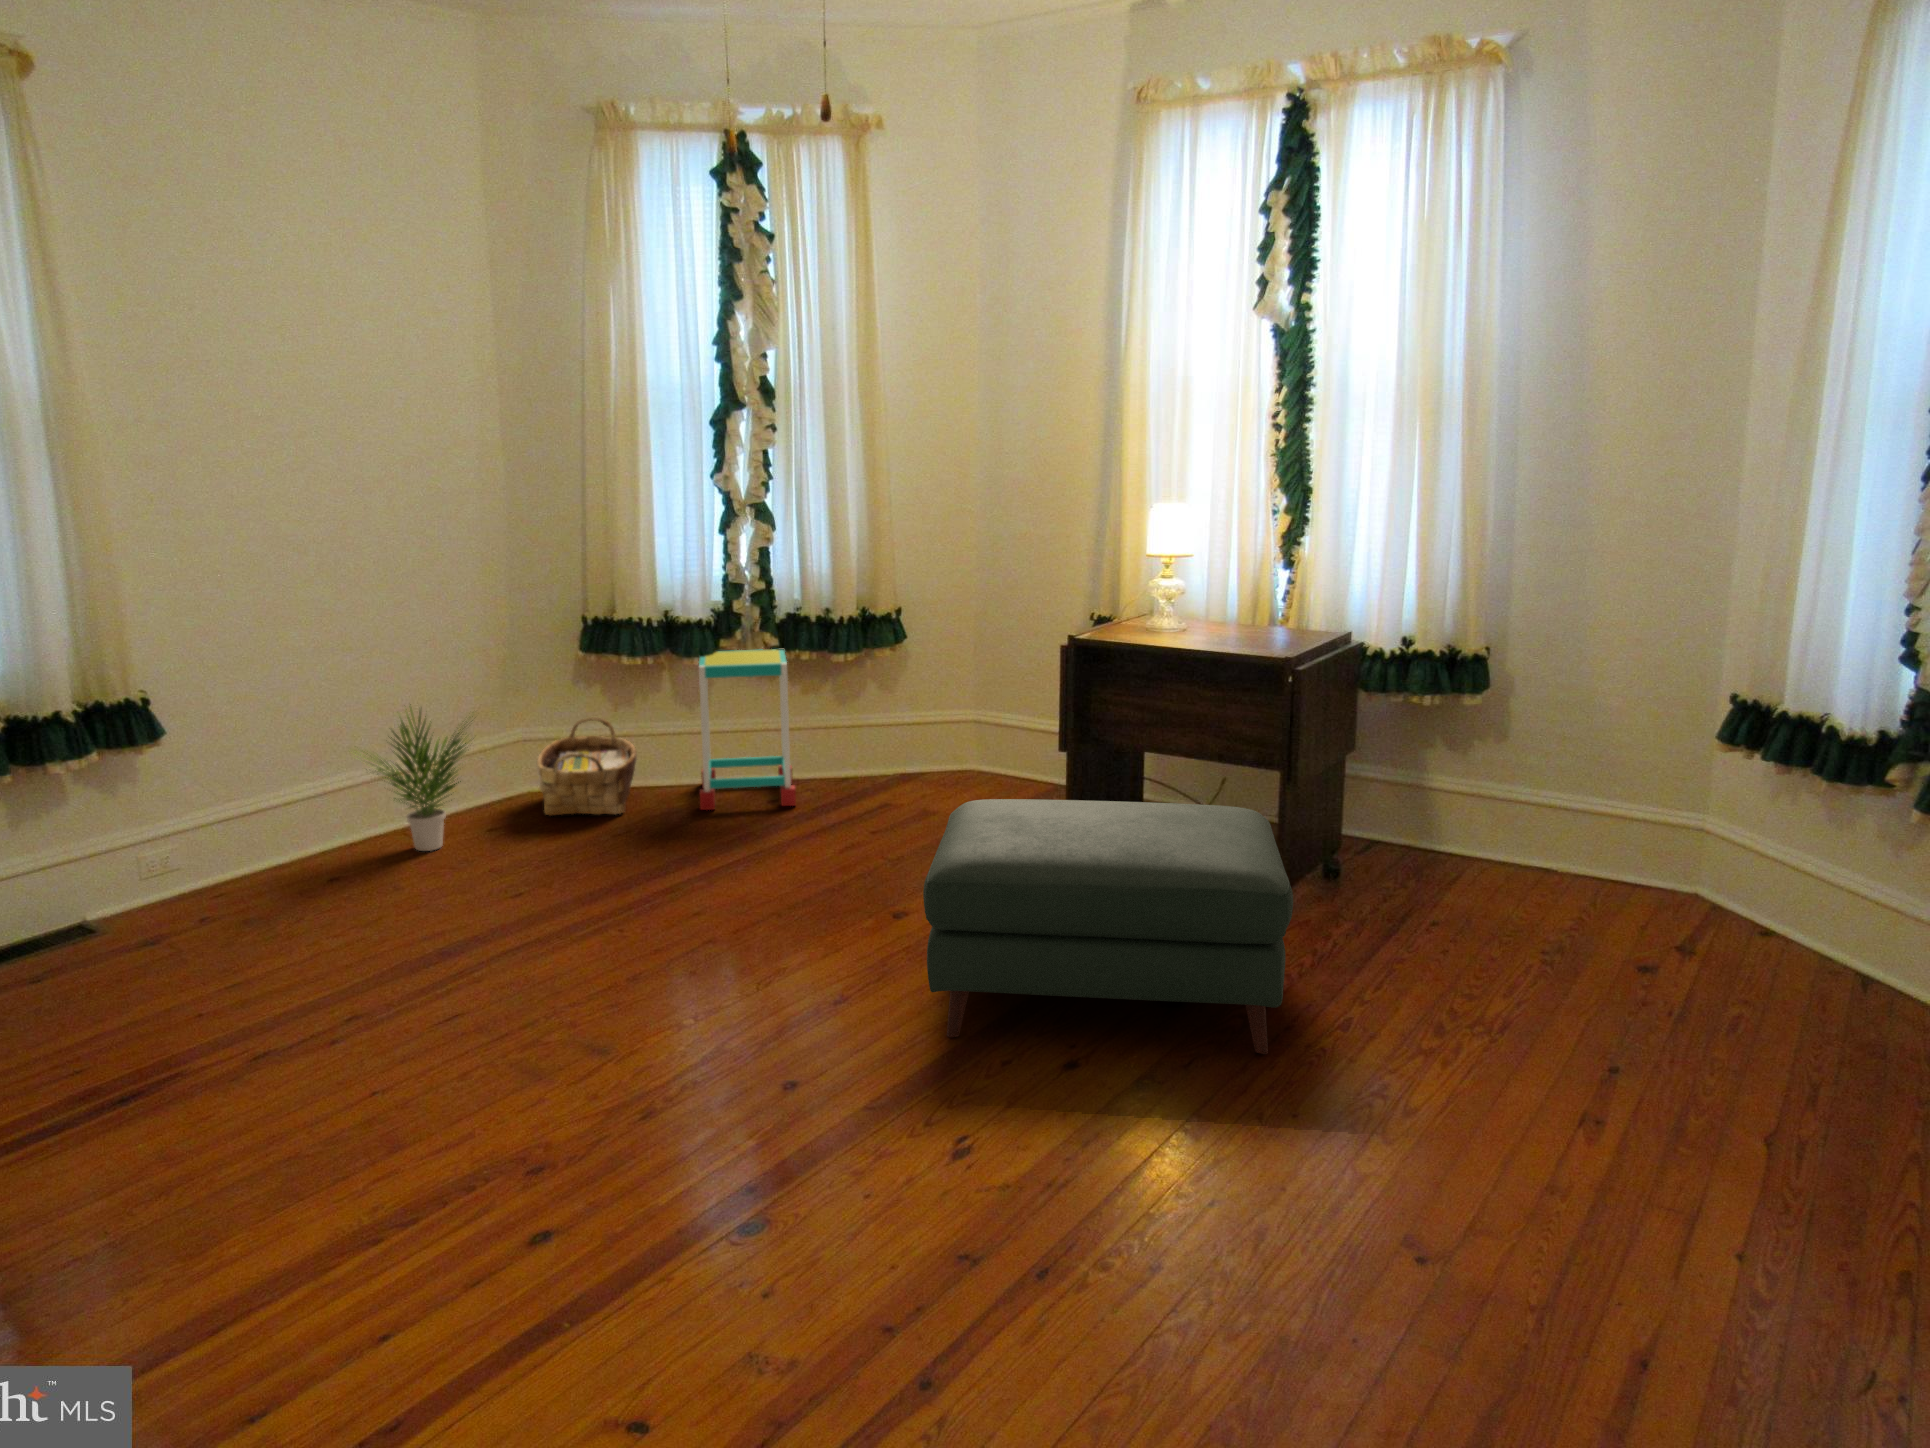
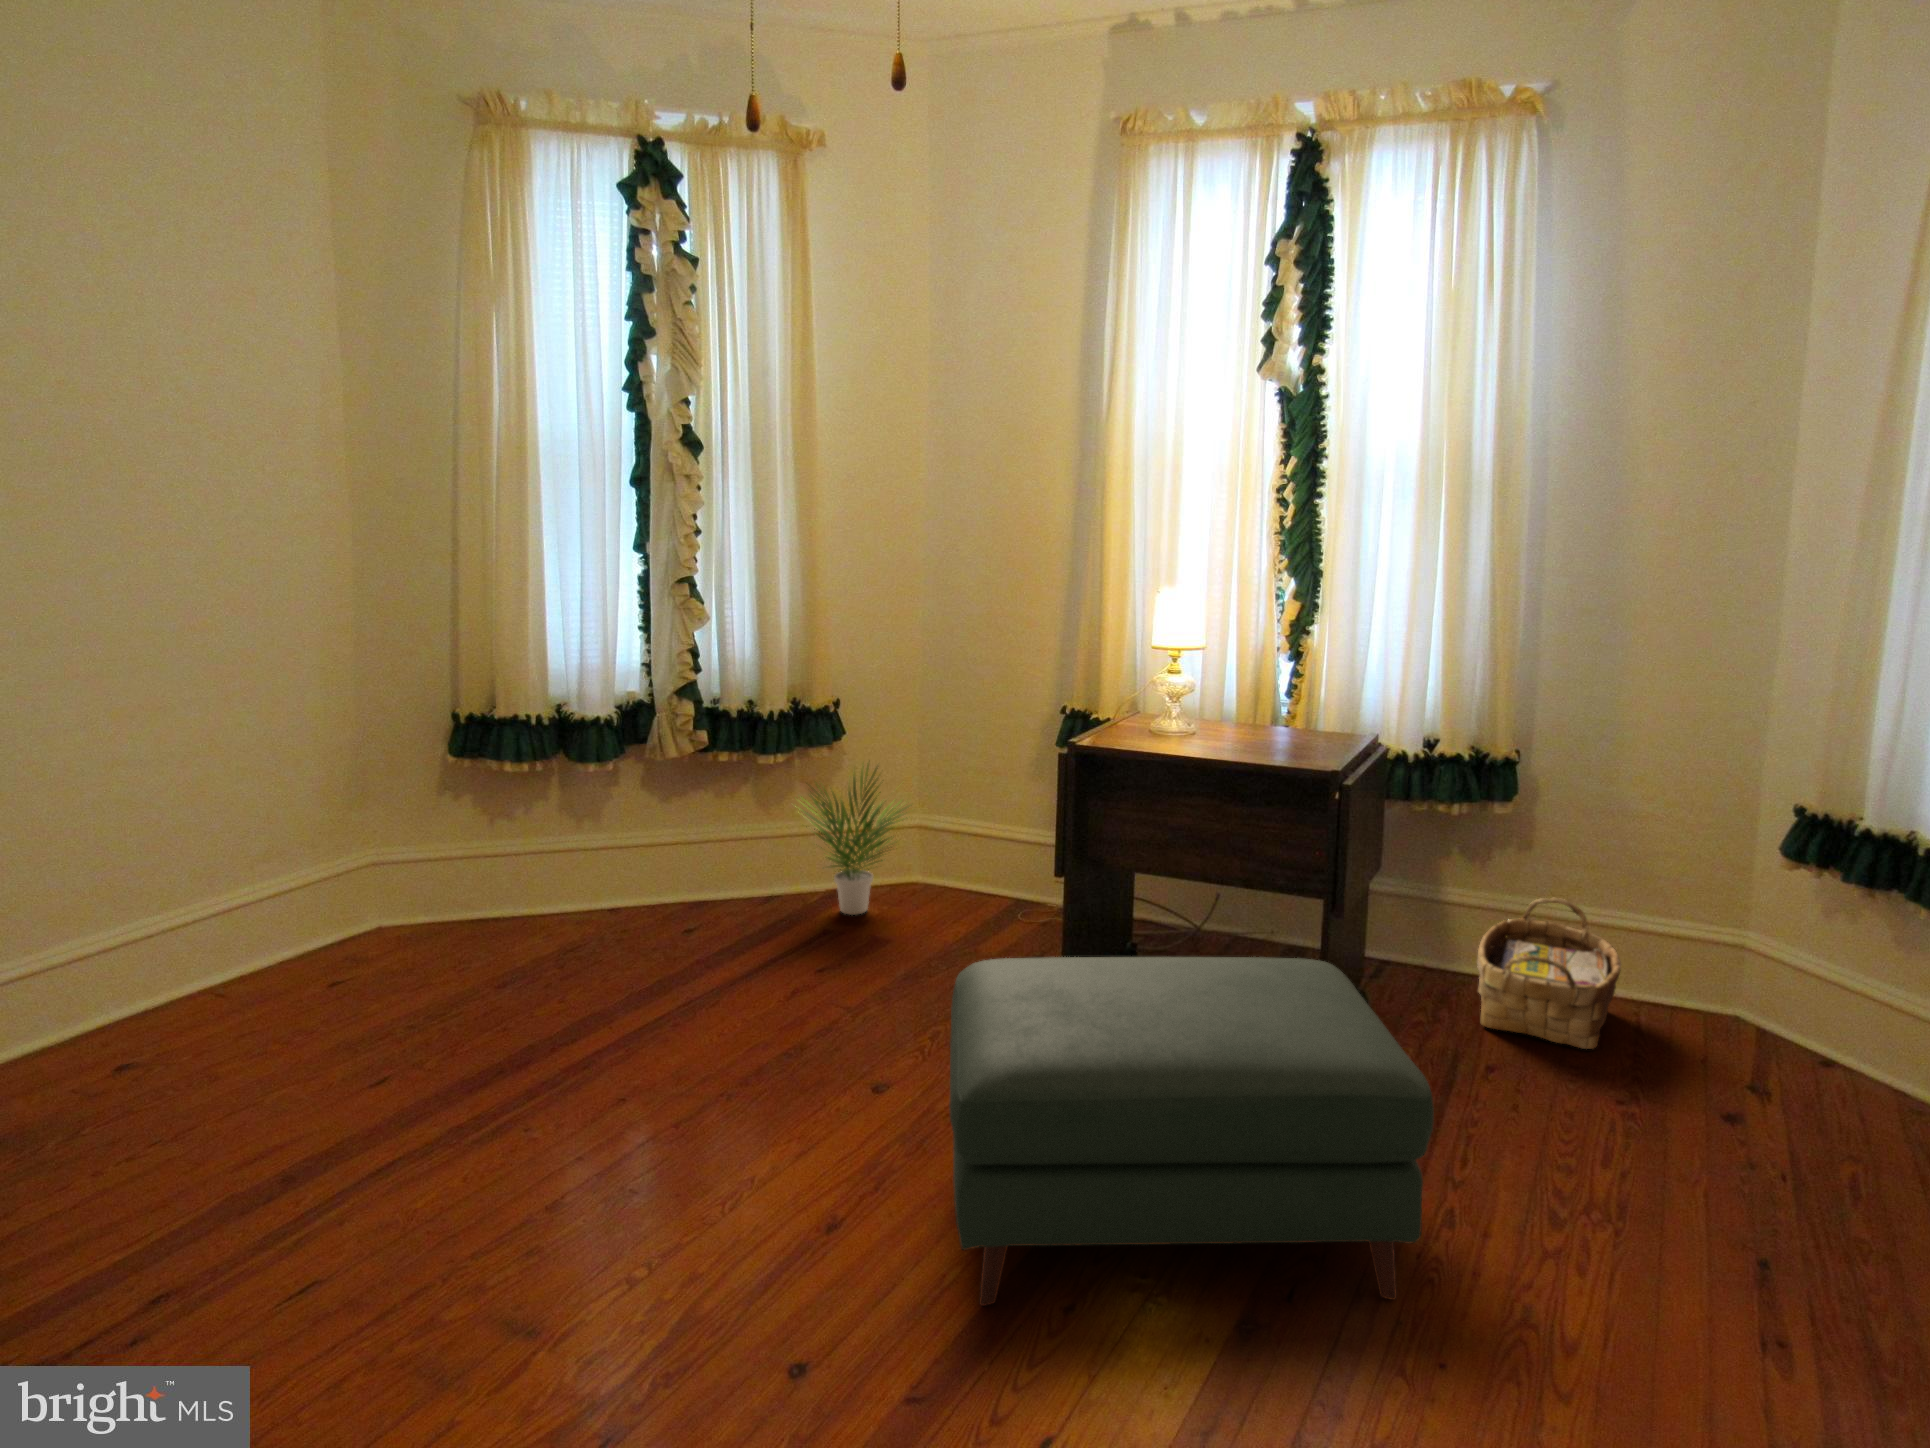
side table: present [699,649,796,810] -> none [598,748,719,948]
potted plant: present [356,706,467,851] -> present [795,765,907,915]
woven basket: present [537,717,637,815] -> present [1477,898,1621,1049]

